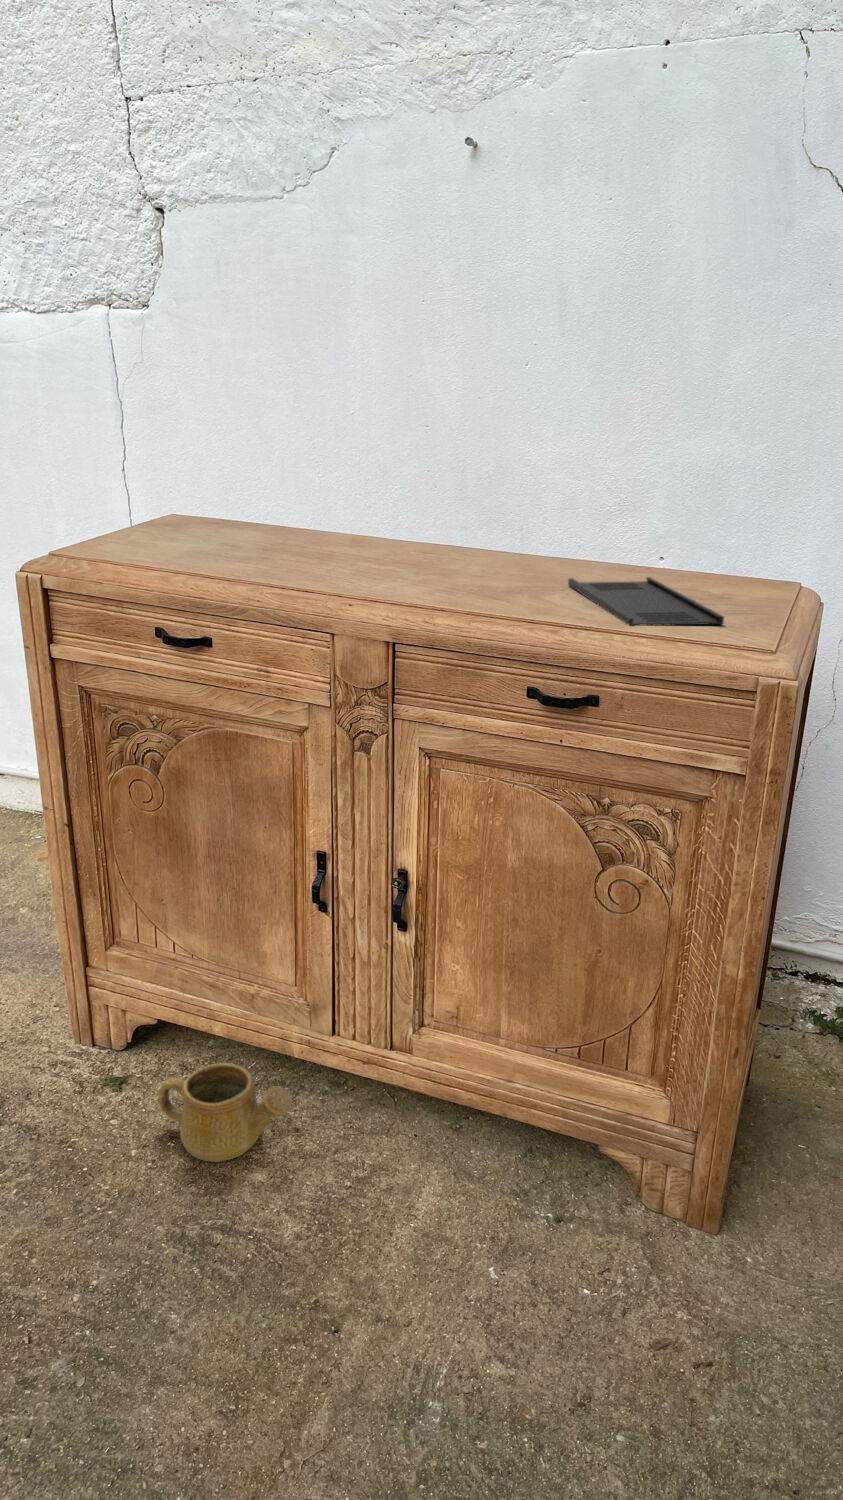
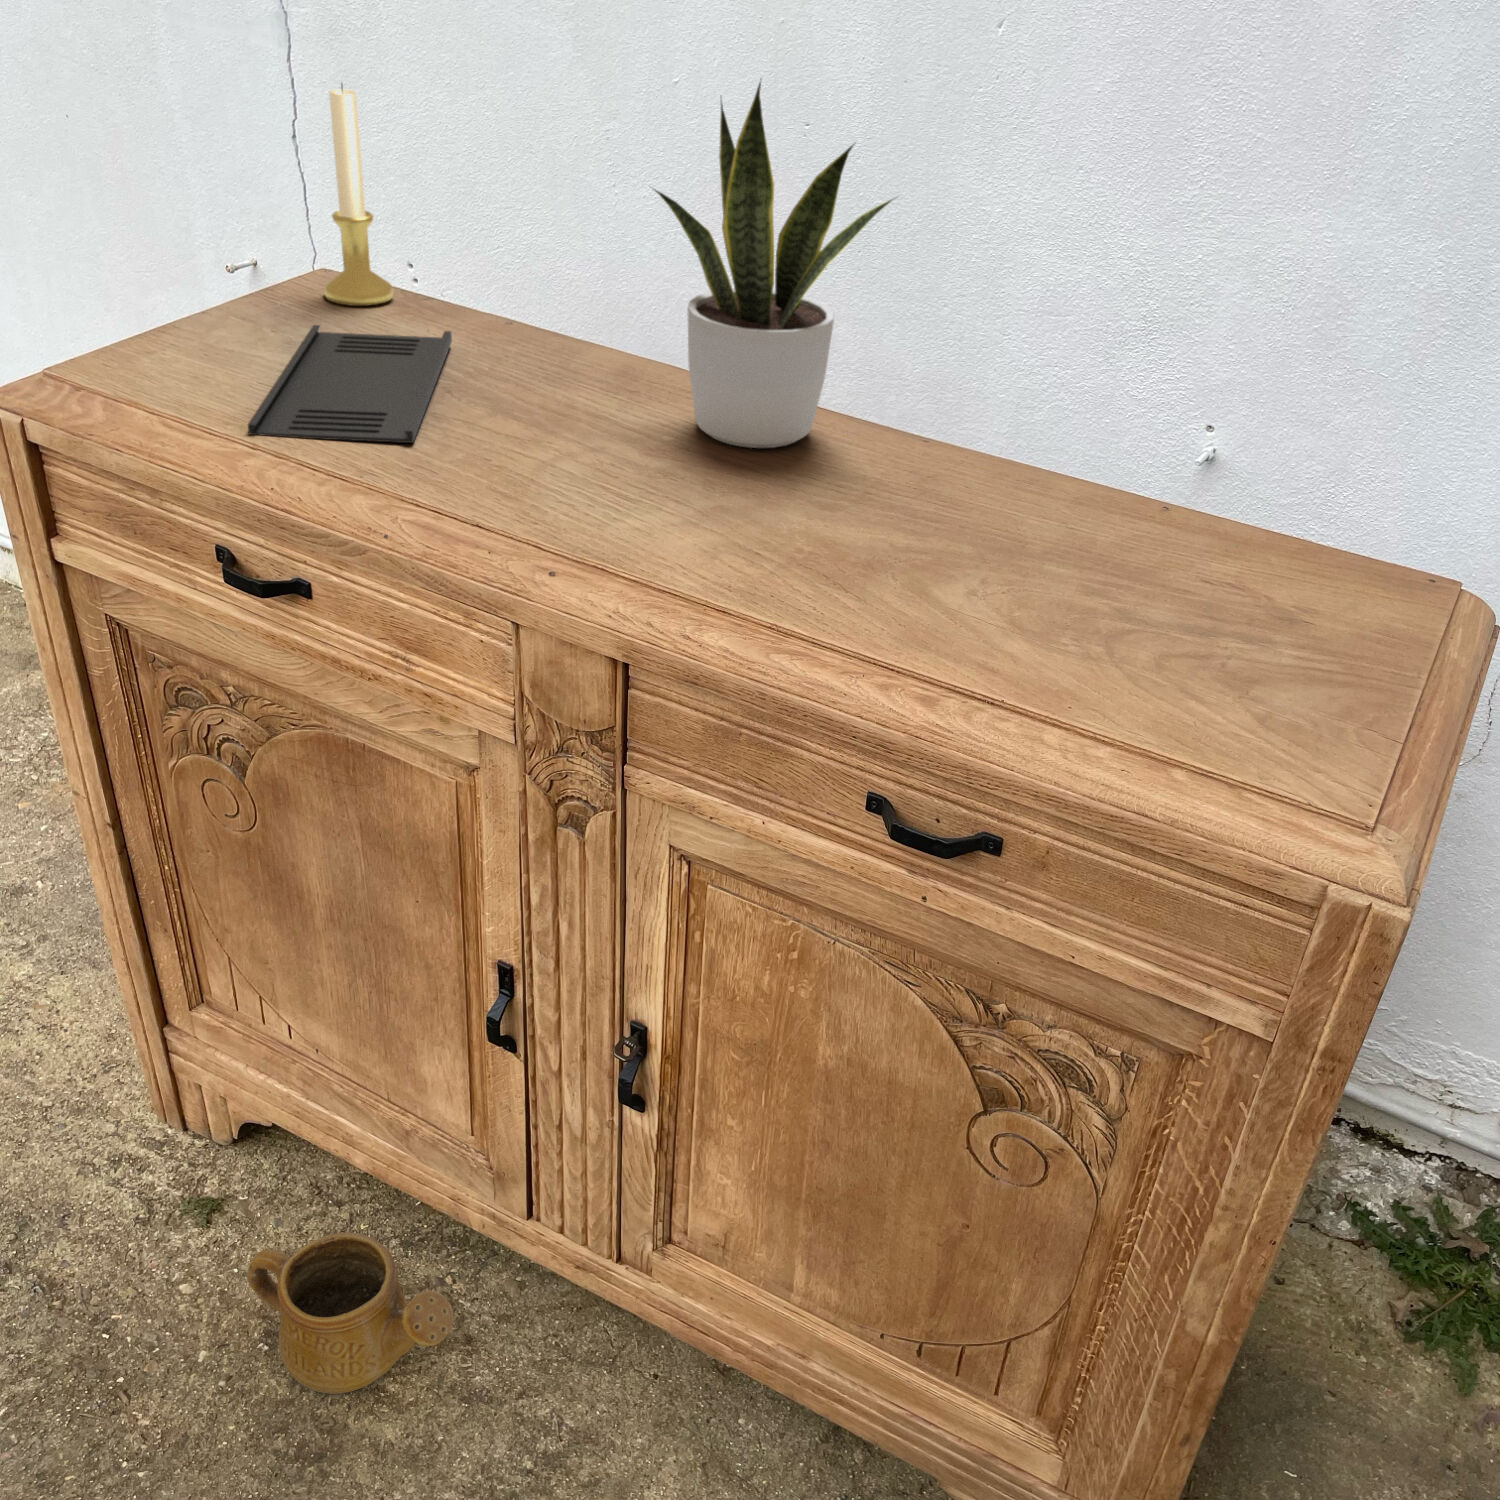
potted plant: none [368,379,501,567] -> present [654,79,898,448]
candle holder: none [173,415,212,532] -> present [324,84,393,306]
tray: present [568,577,724,626] -> present [248,325,452,443]

